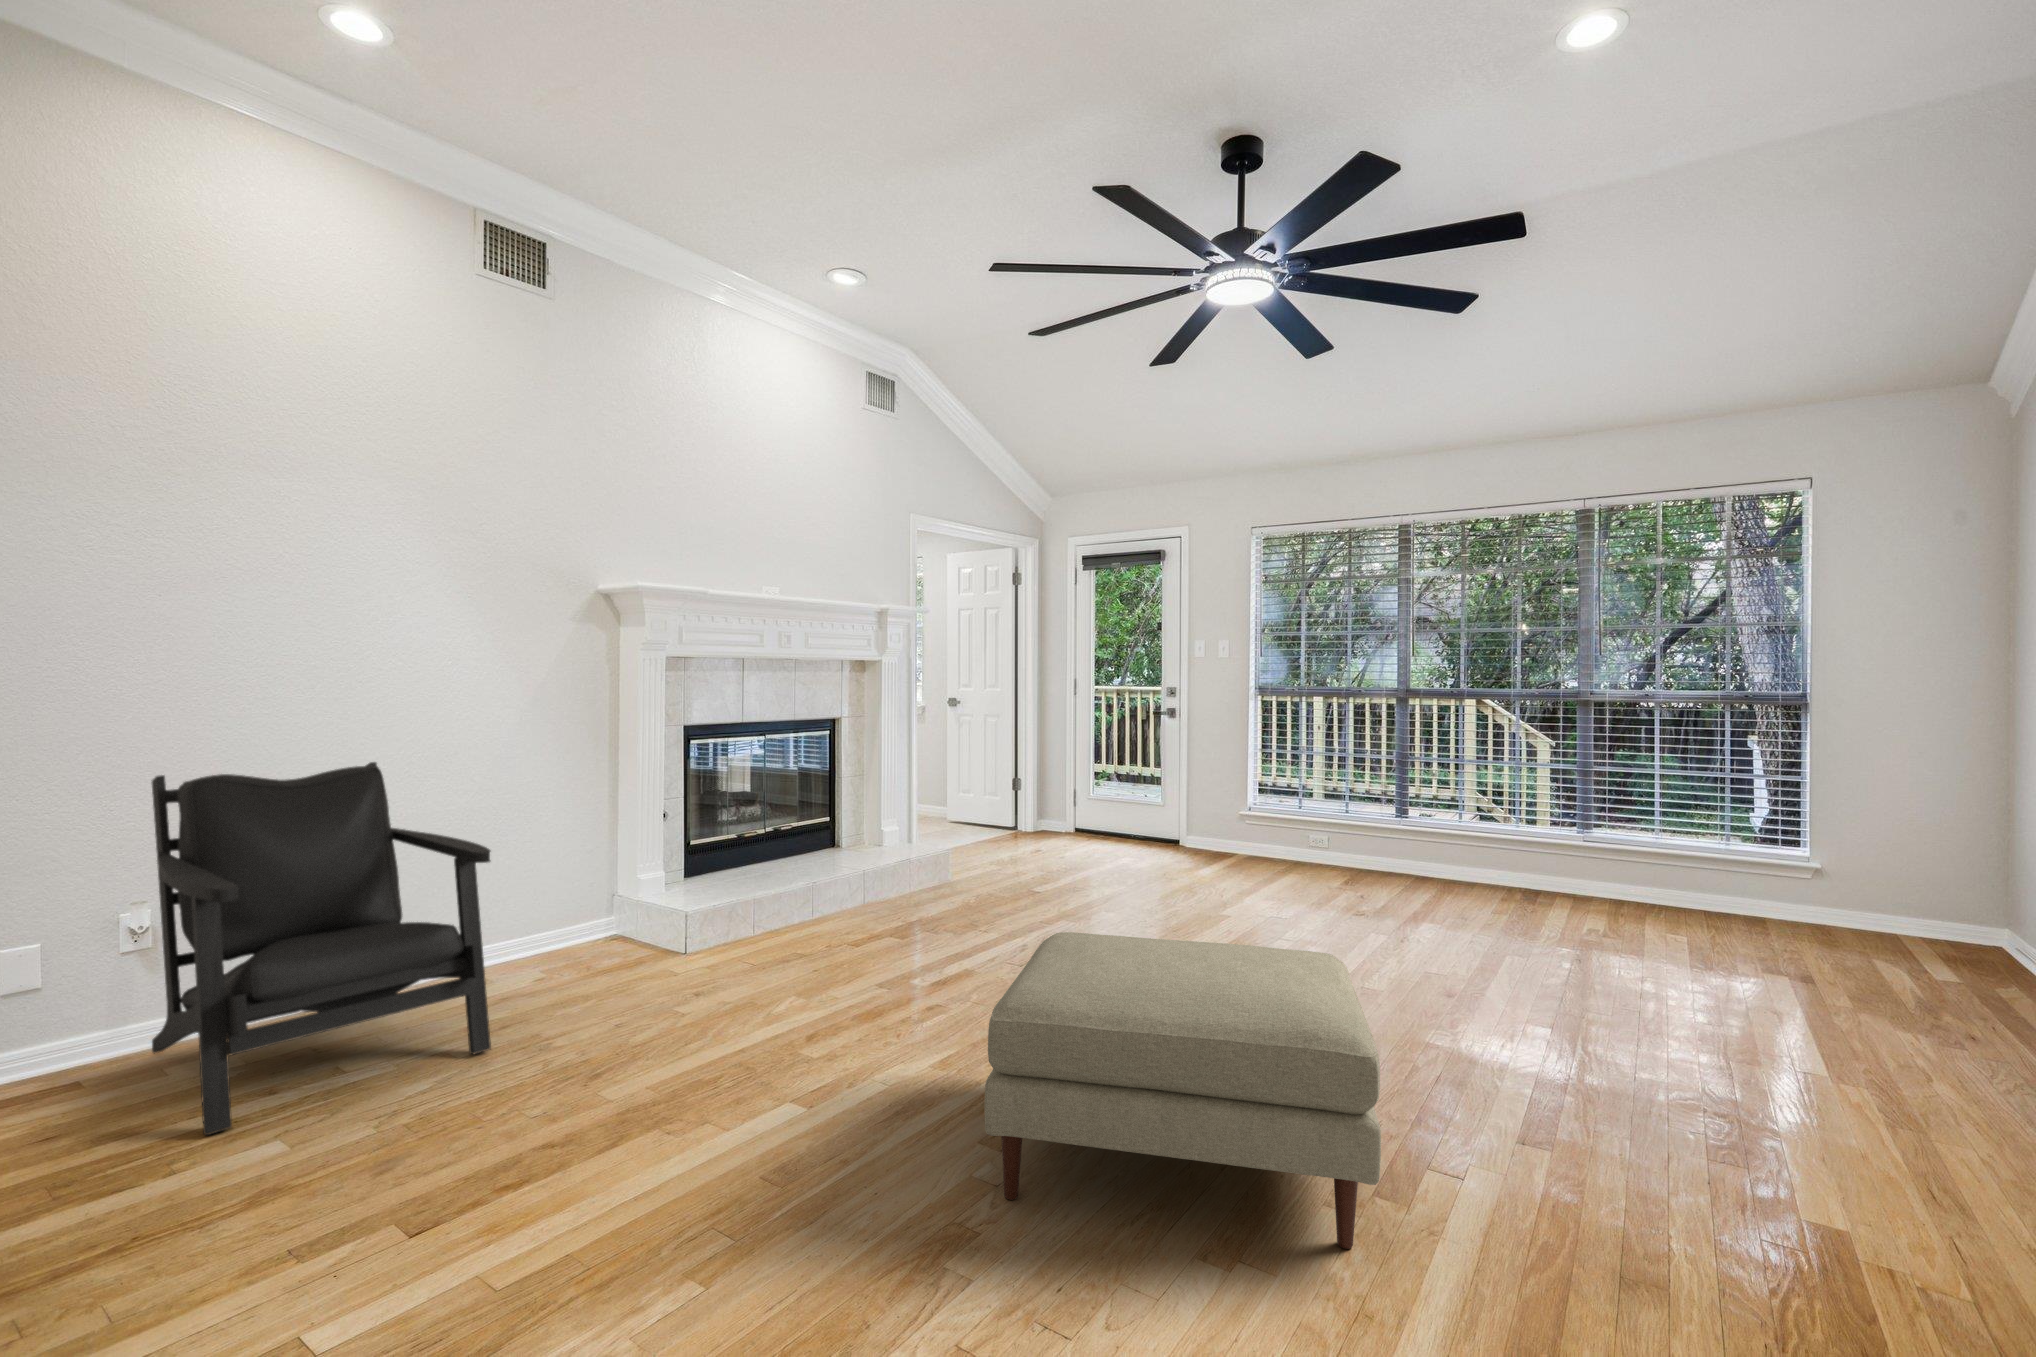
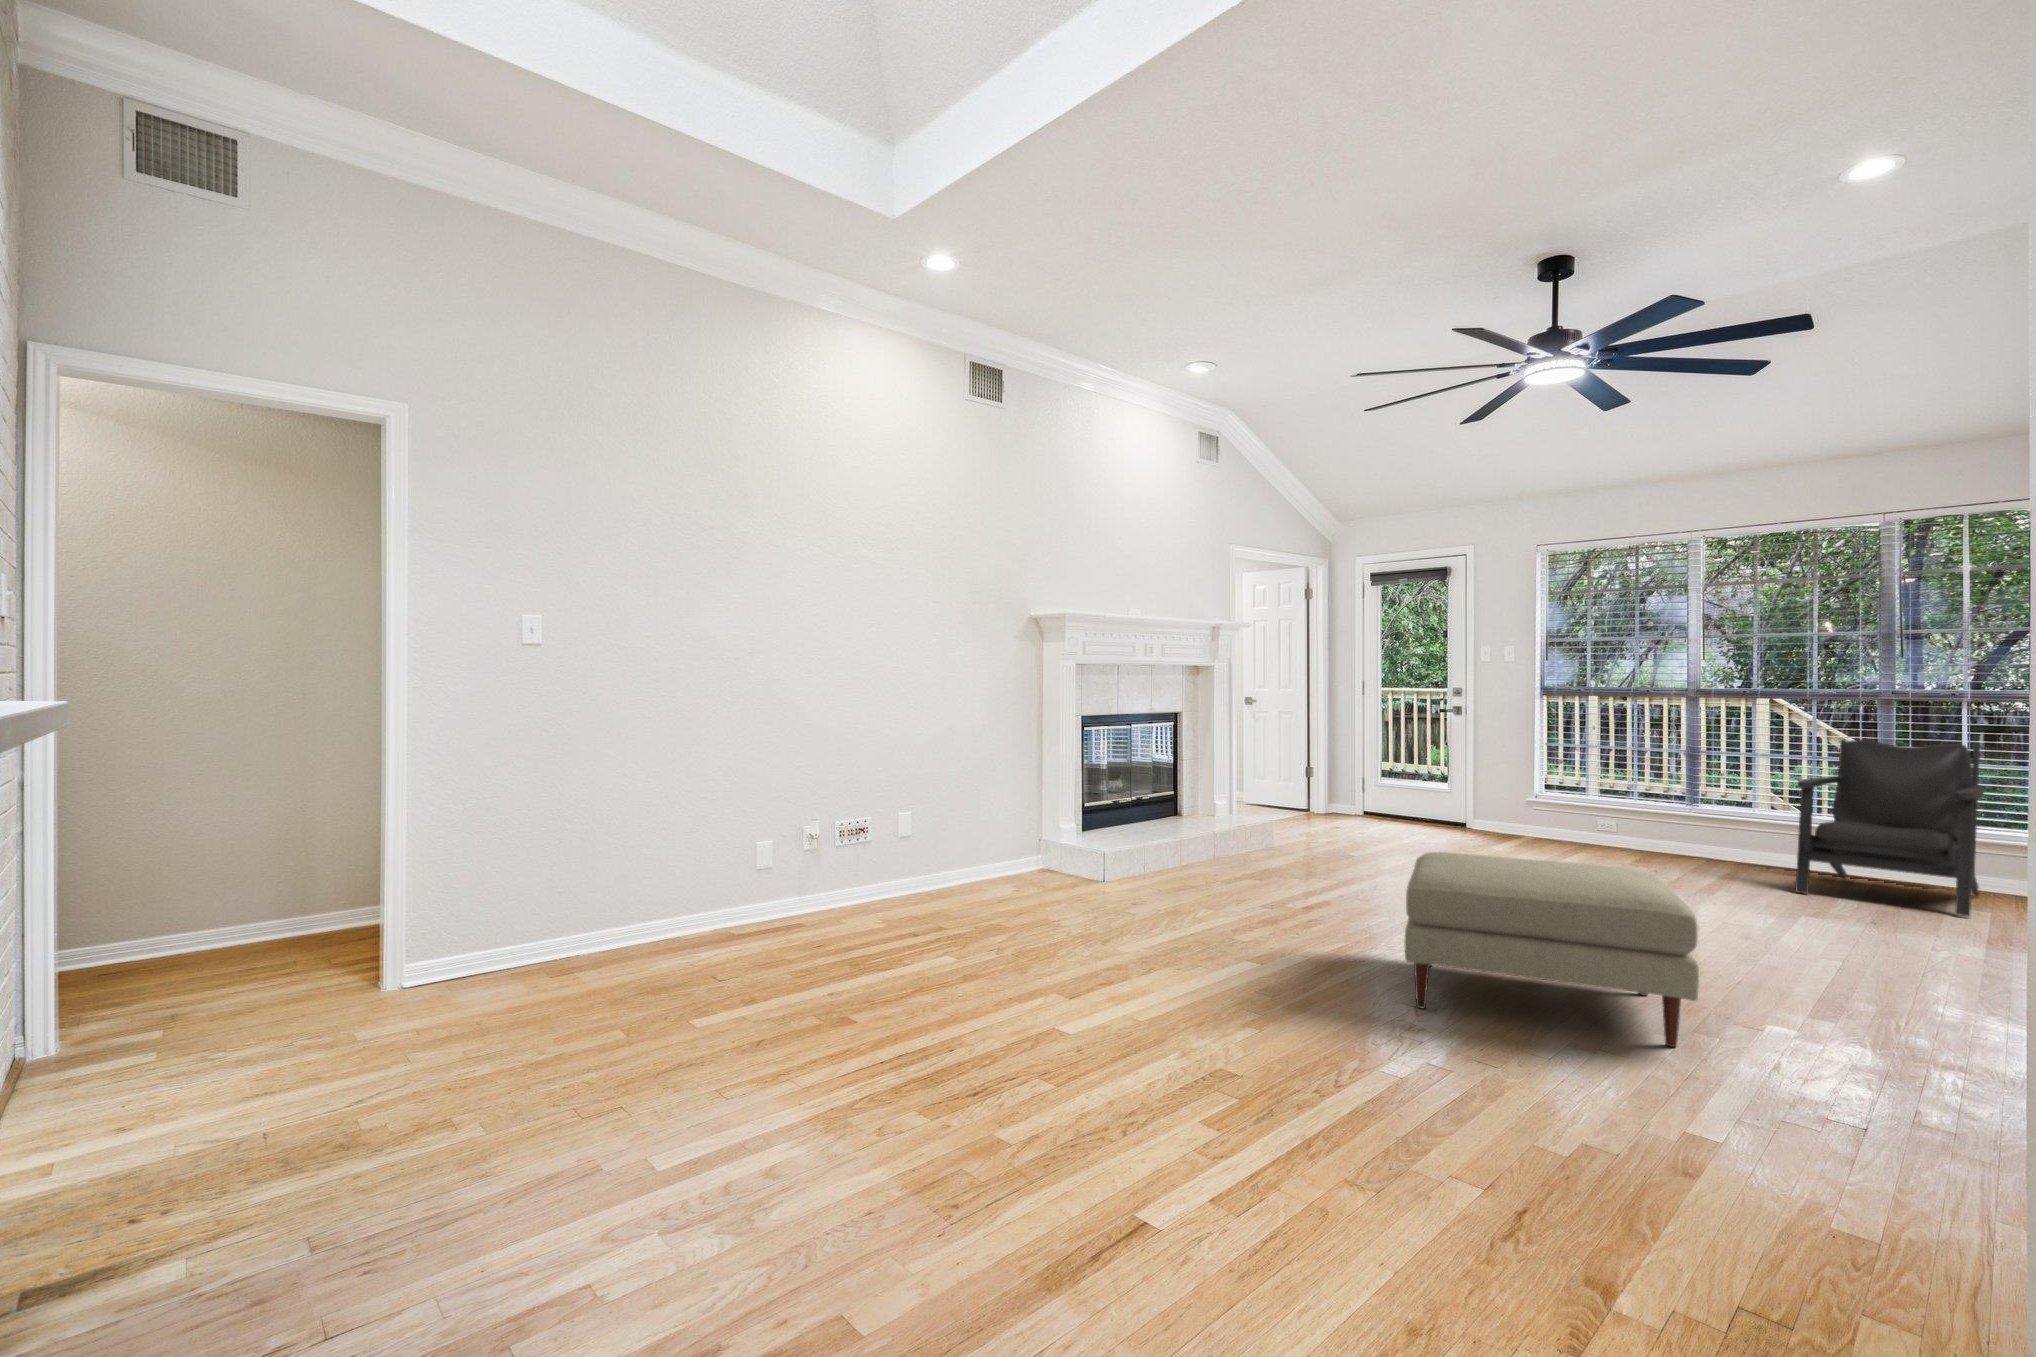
armchair: present [152,762,491,1135] -> present [1796,739,1984,916]

